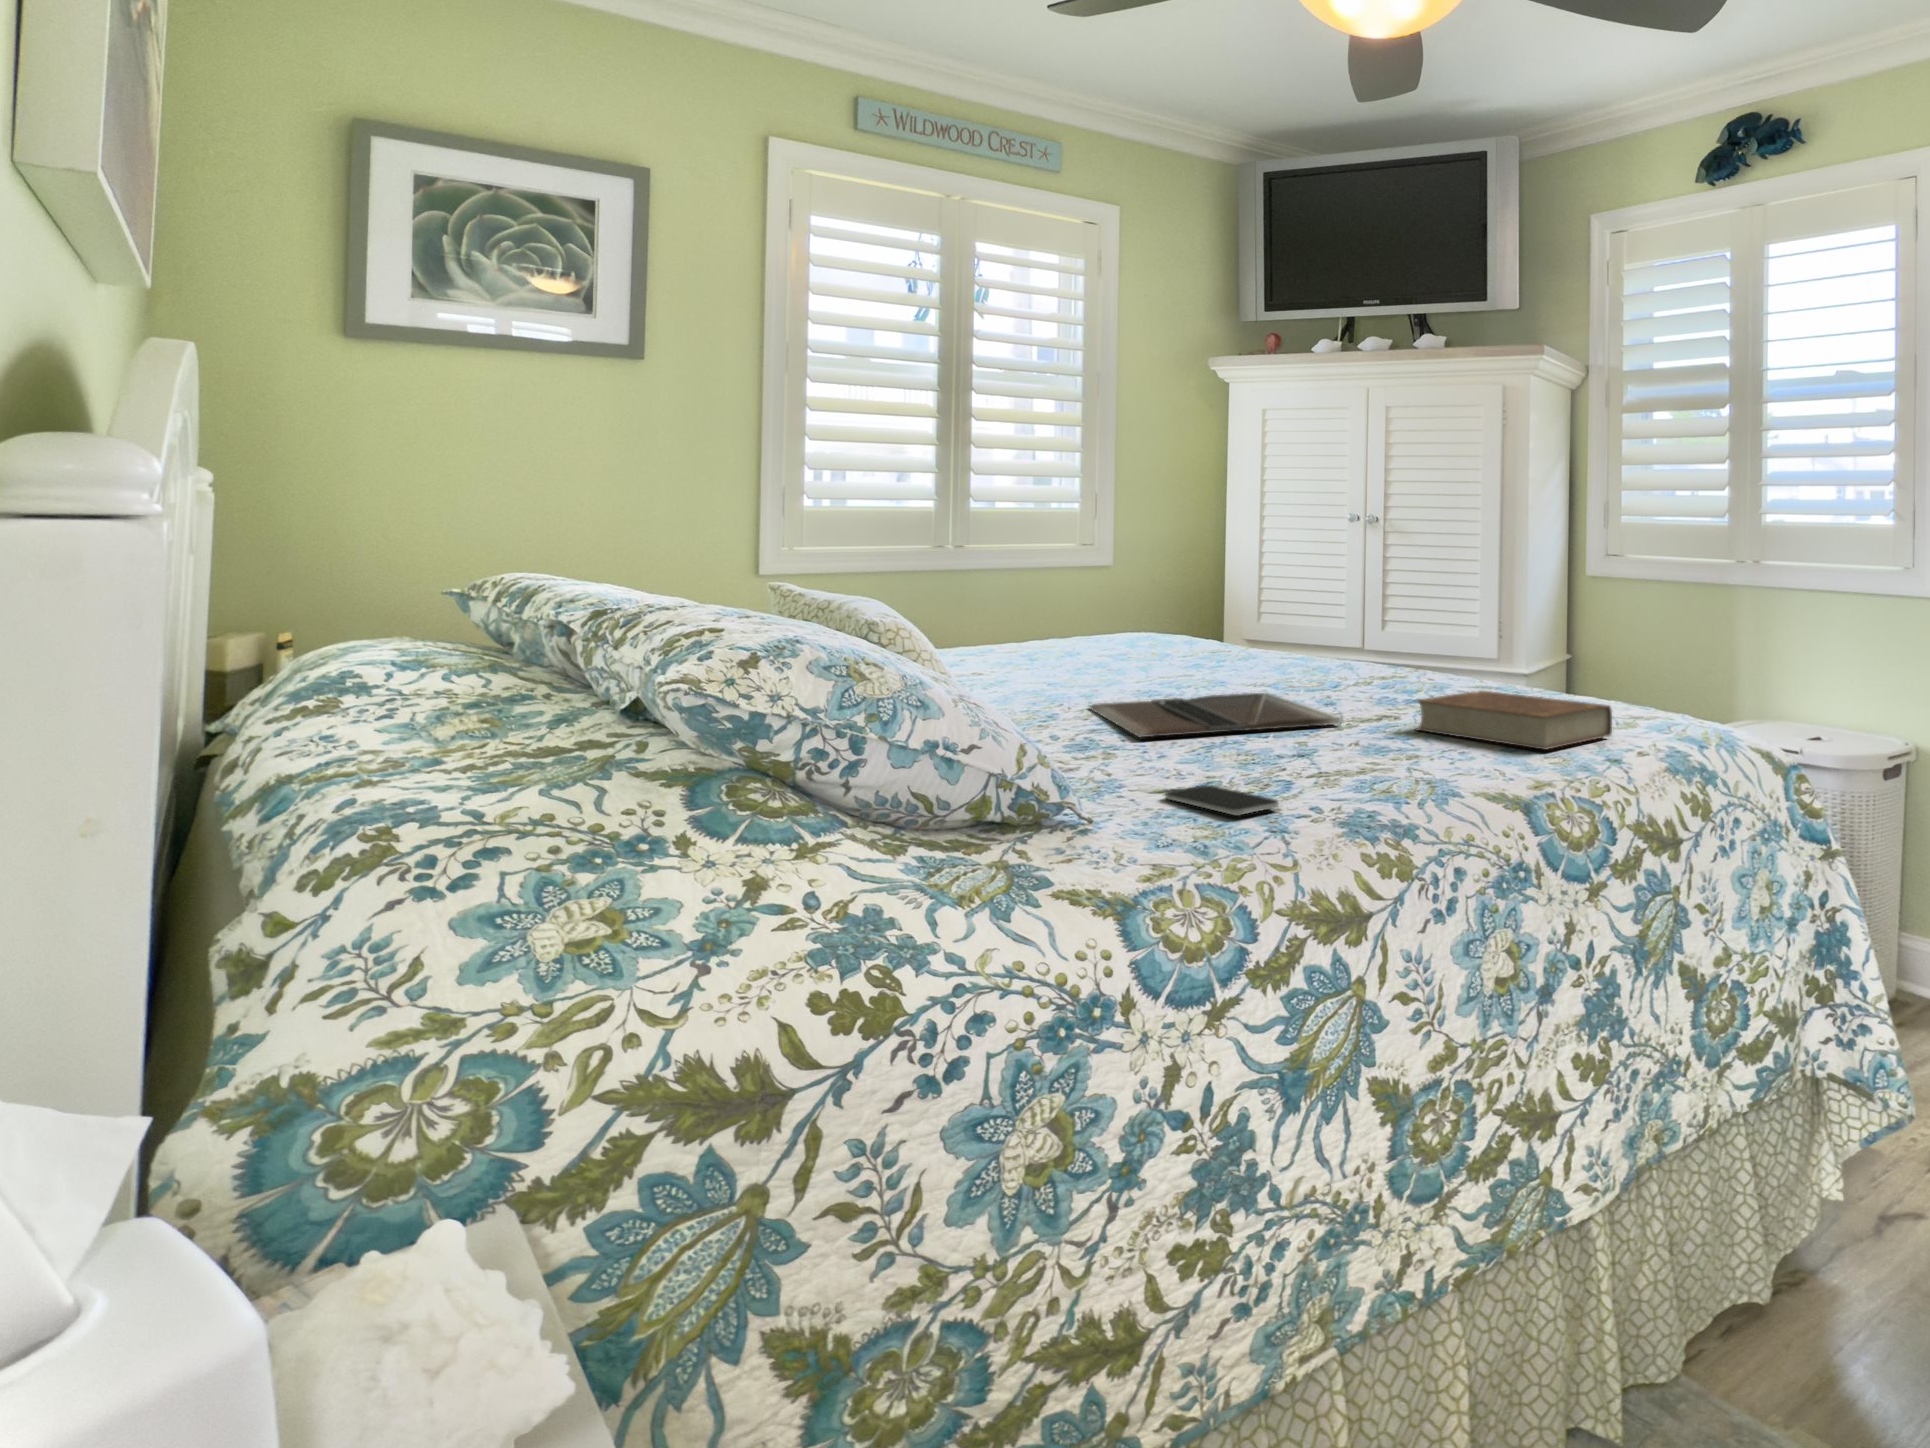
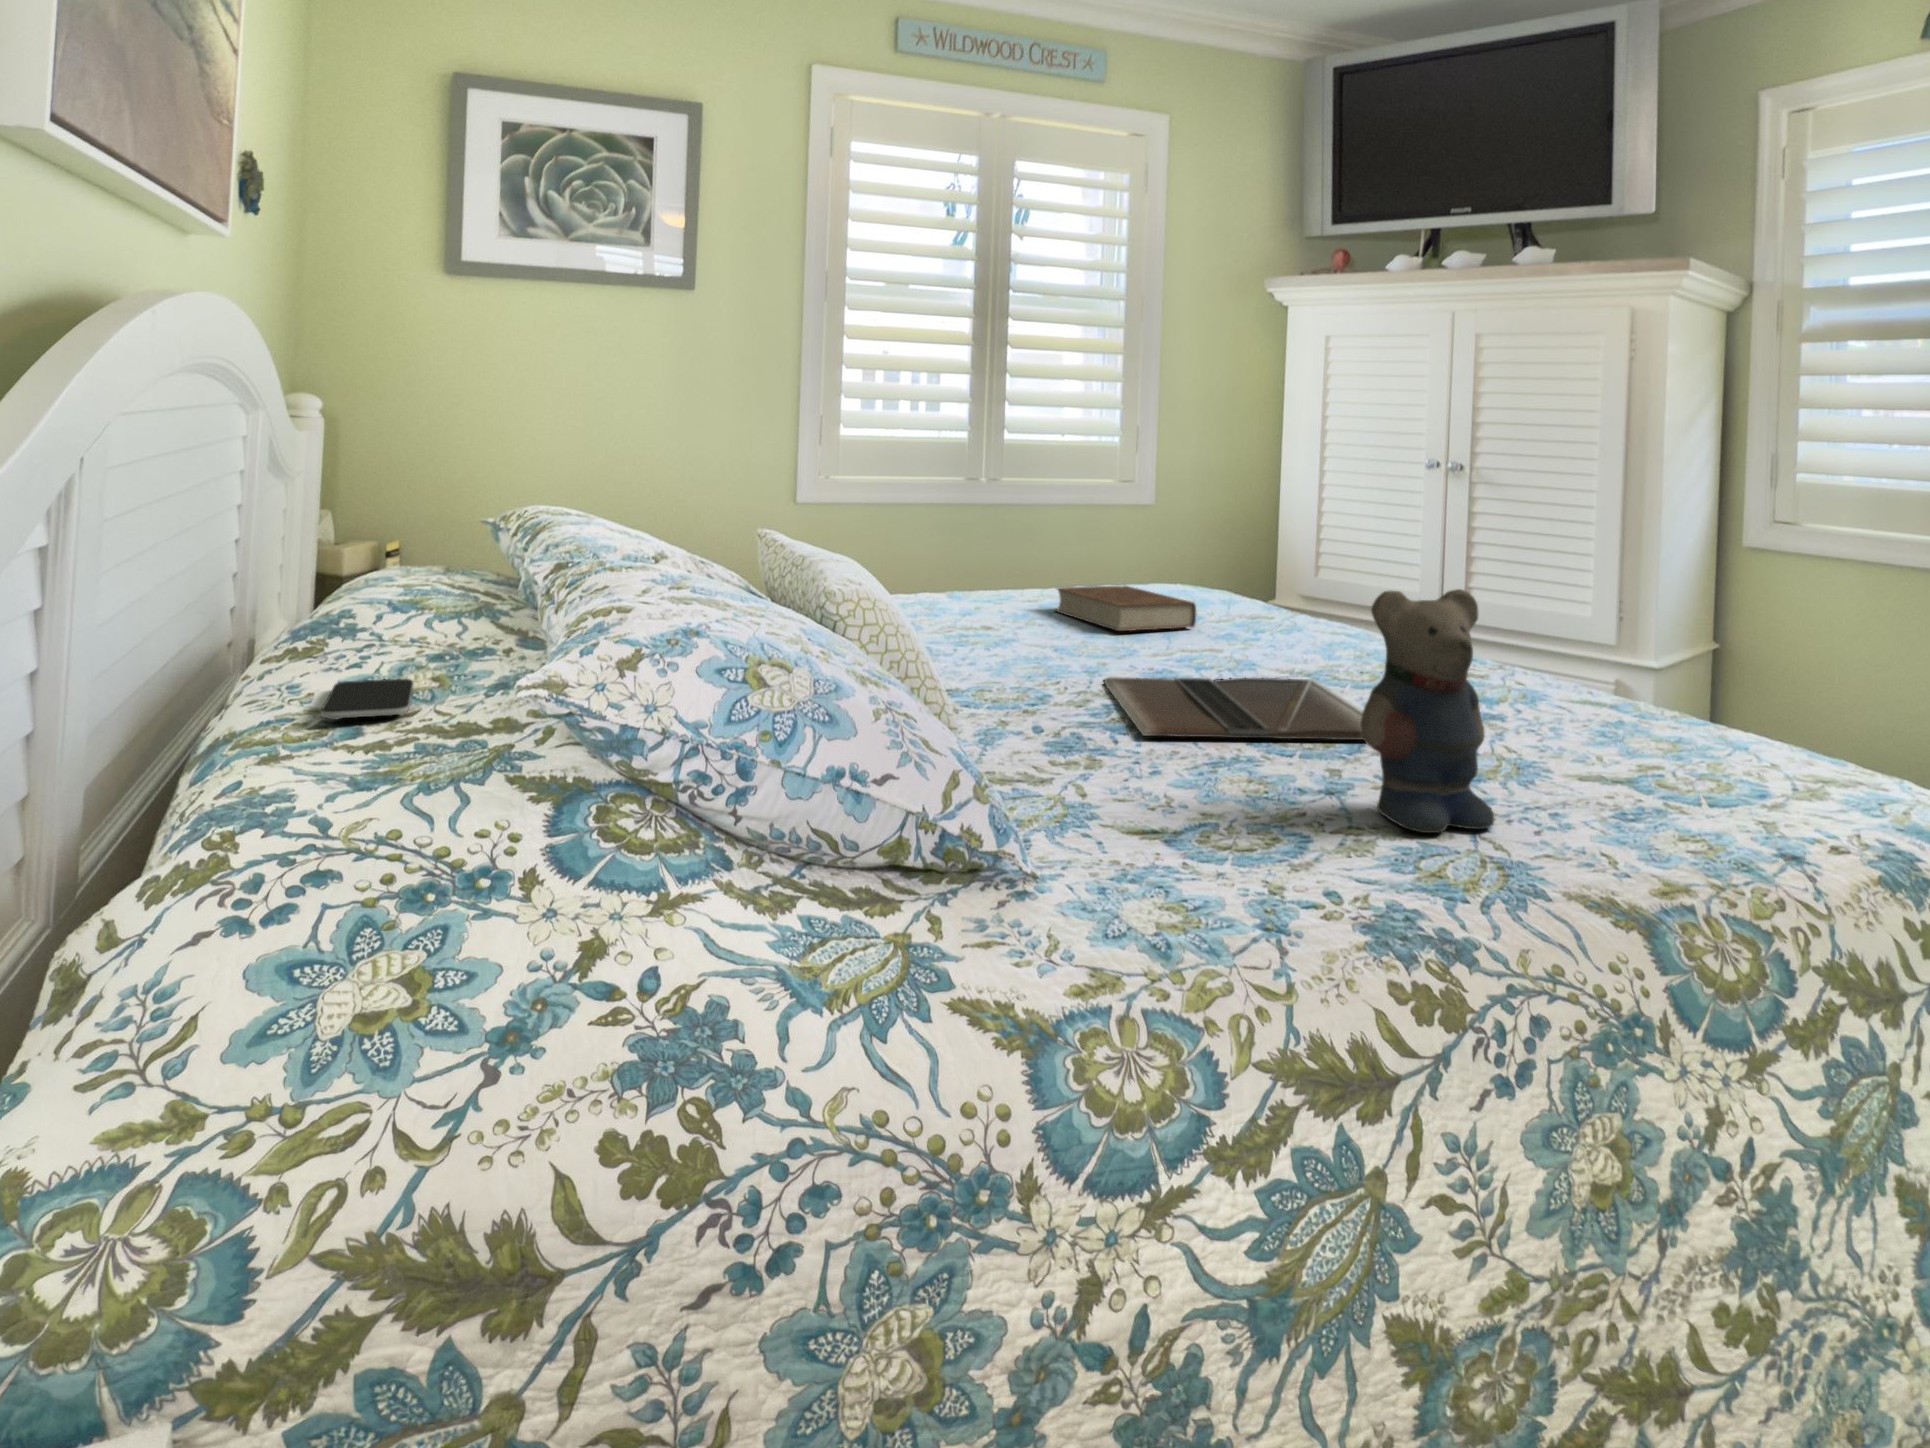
teddy bear: none [1323,588,1420,772] -> present [1360,589,1494,833]
book: present [1417,691,1612,750] -> present [1056,586,1196,631]
smartphone: present [1165,785,1279,816] -> present [321,679,414,720]

